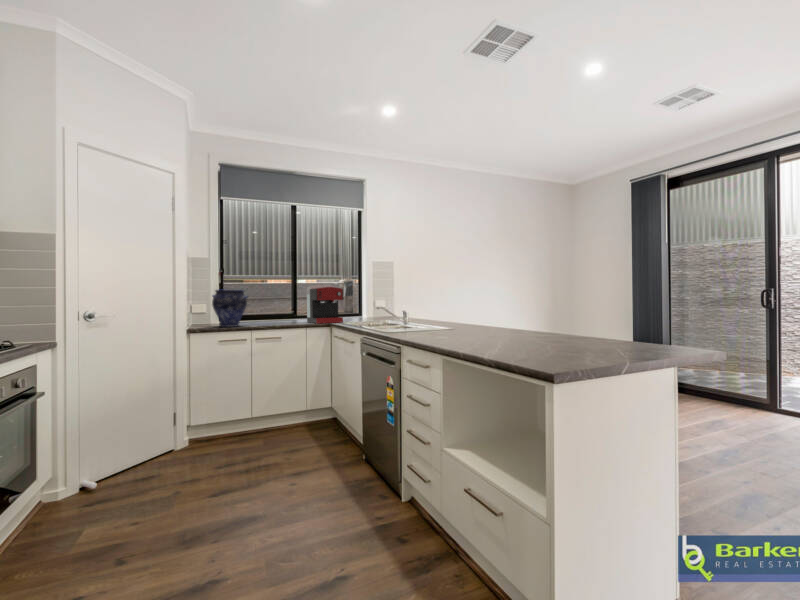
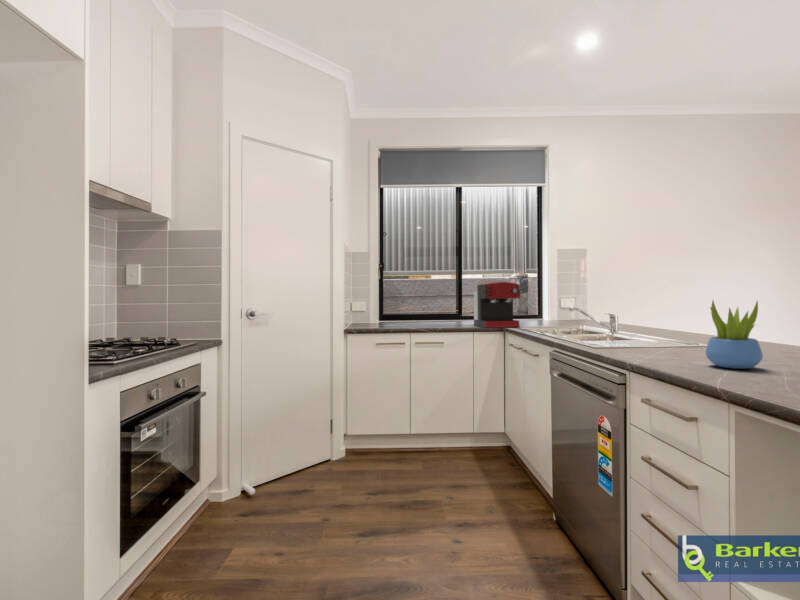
vase: present [212,290,248,327] -> none [369,286,407,329]
succulent plant: none [440,302,464,340] -> present [706,301,763,369]

